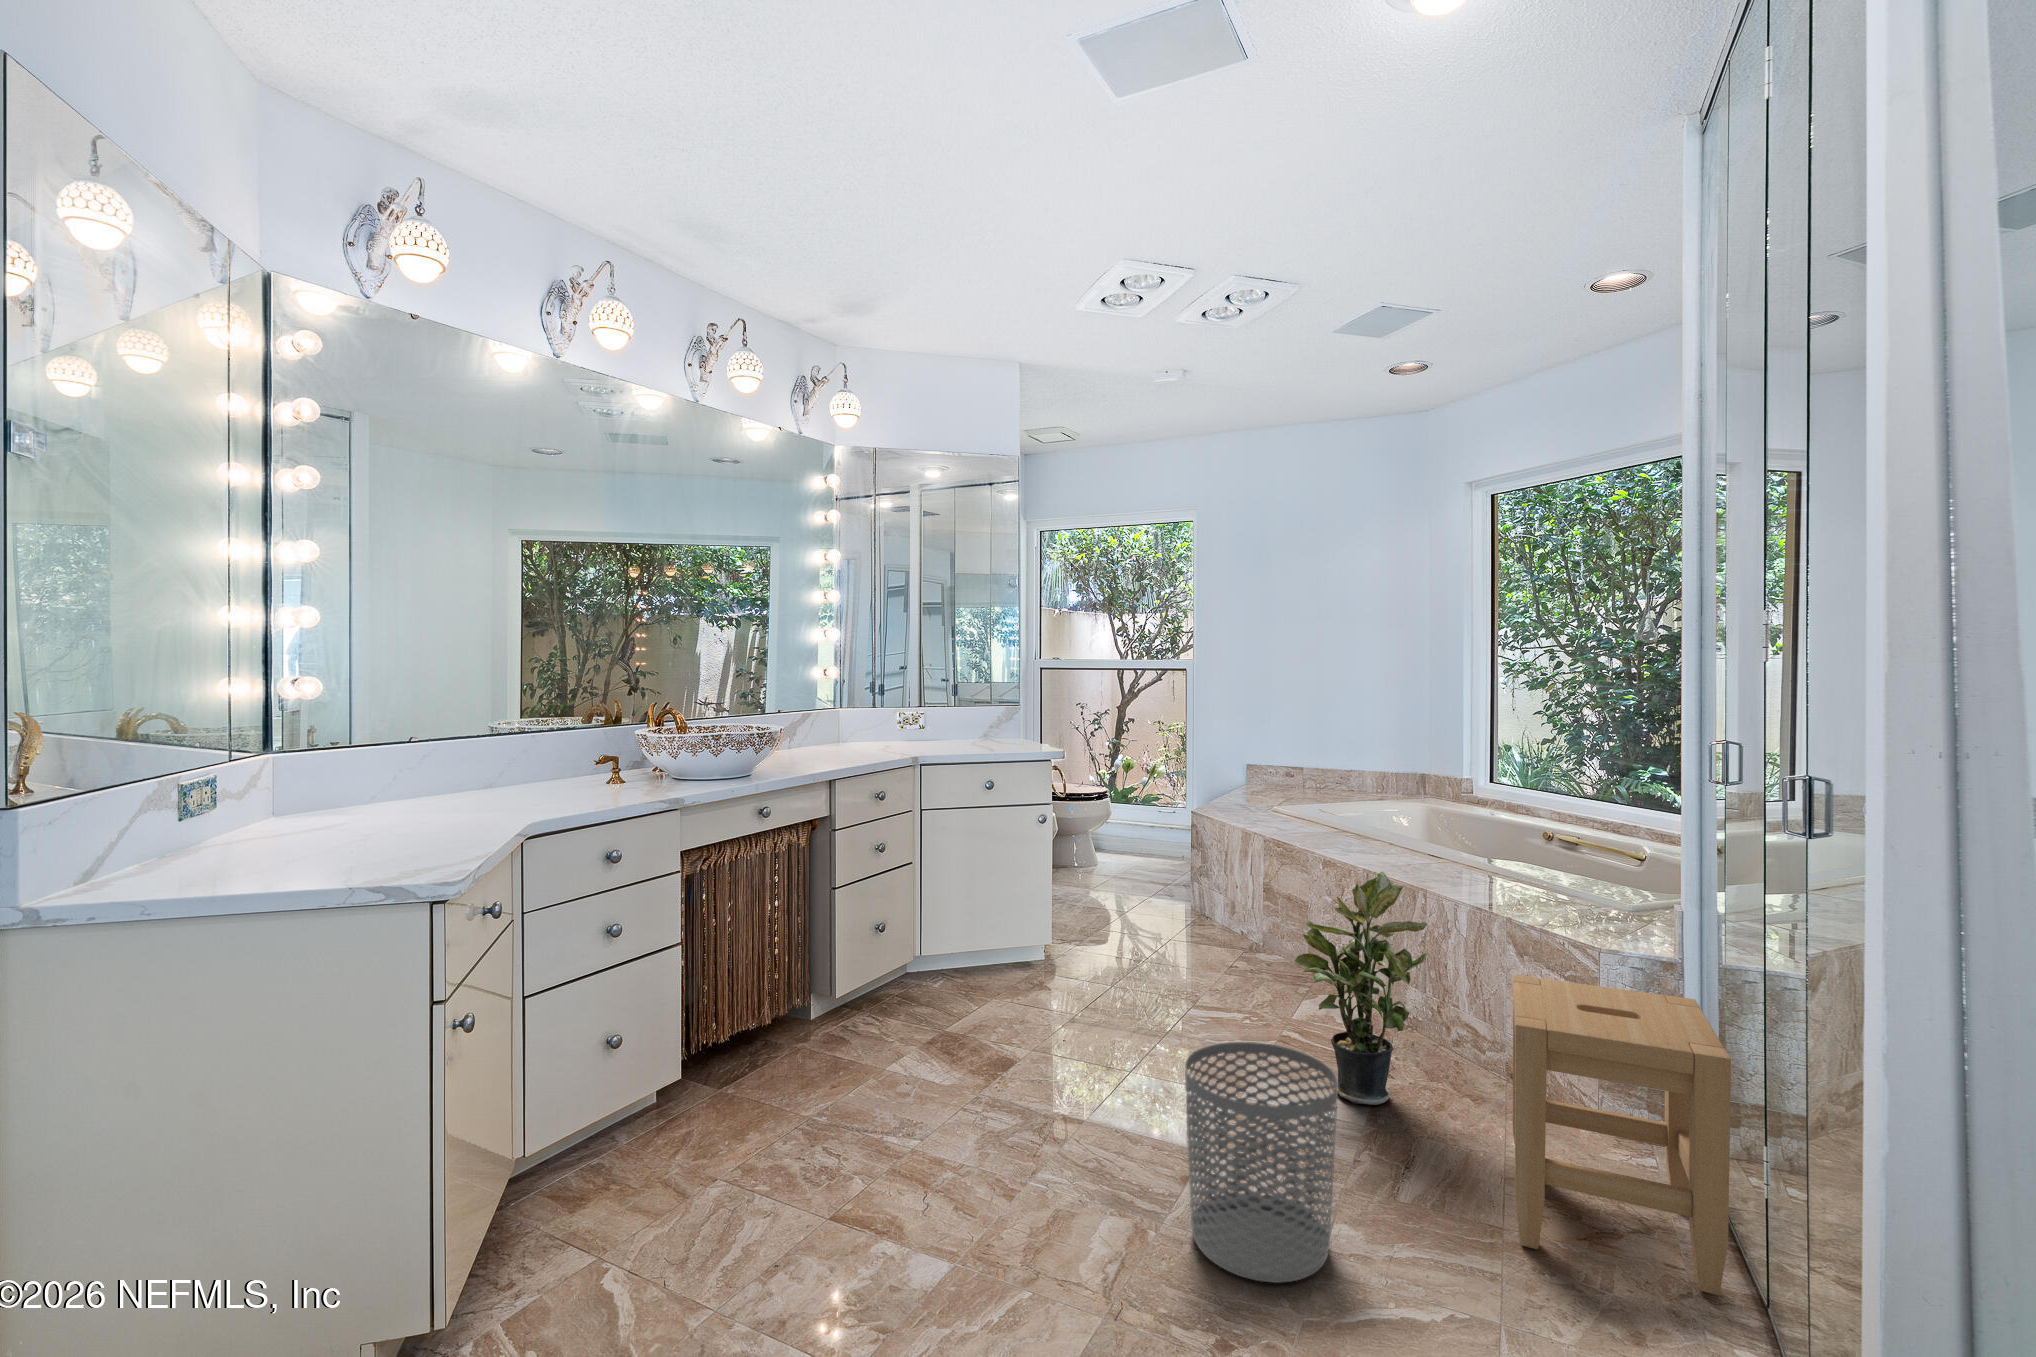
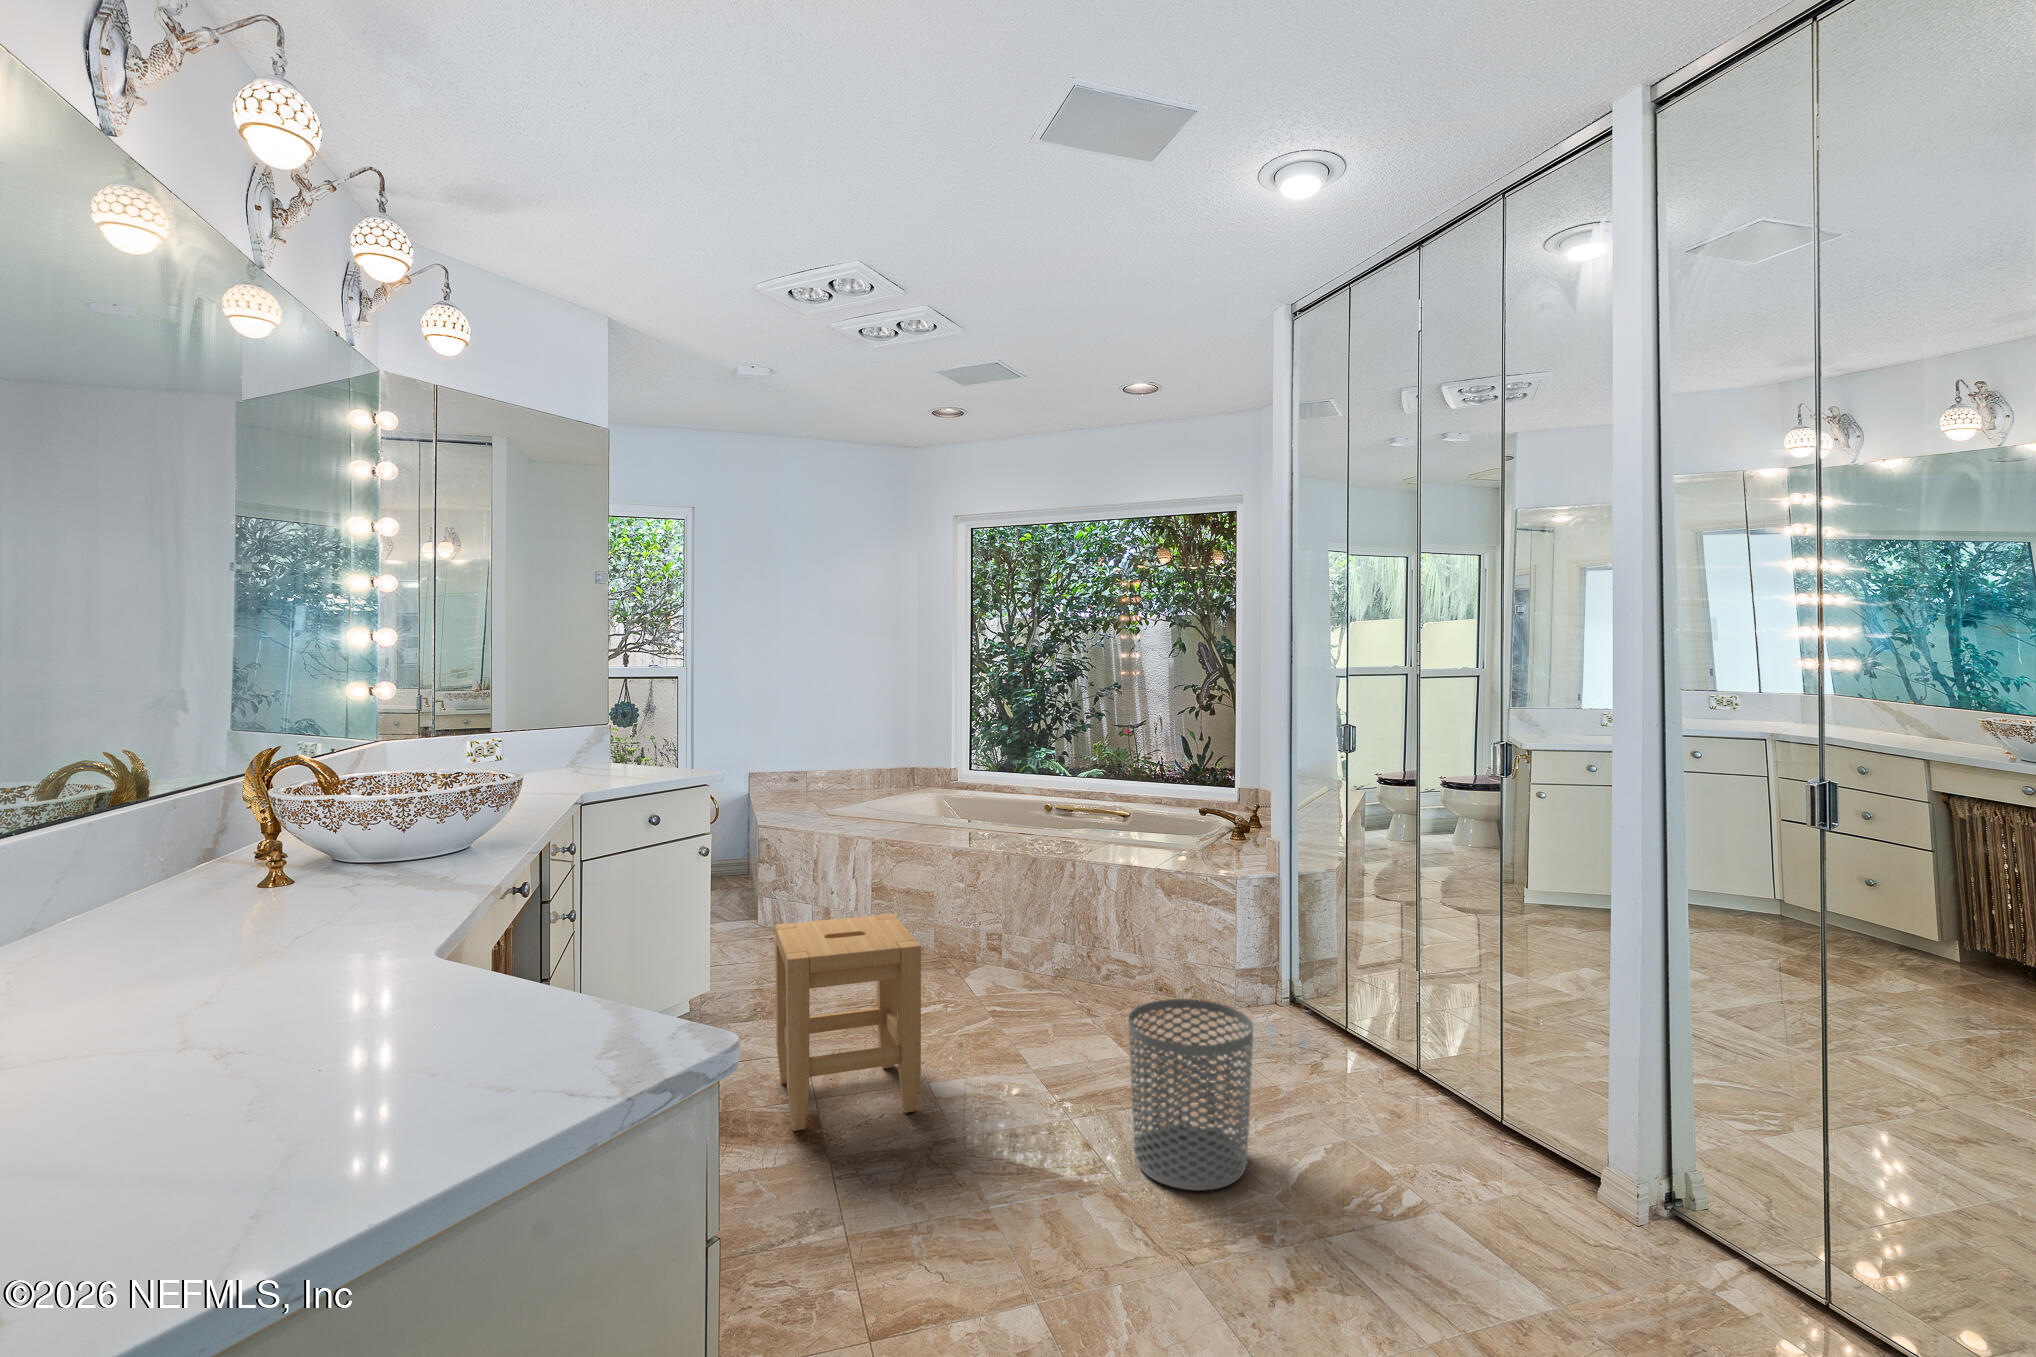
potted plant: present [1295,872,1427,1105] -> none [1043,848,1146,1045]
stool: present [1513,975,1731,1295] -> present [775,914,921,1131]

